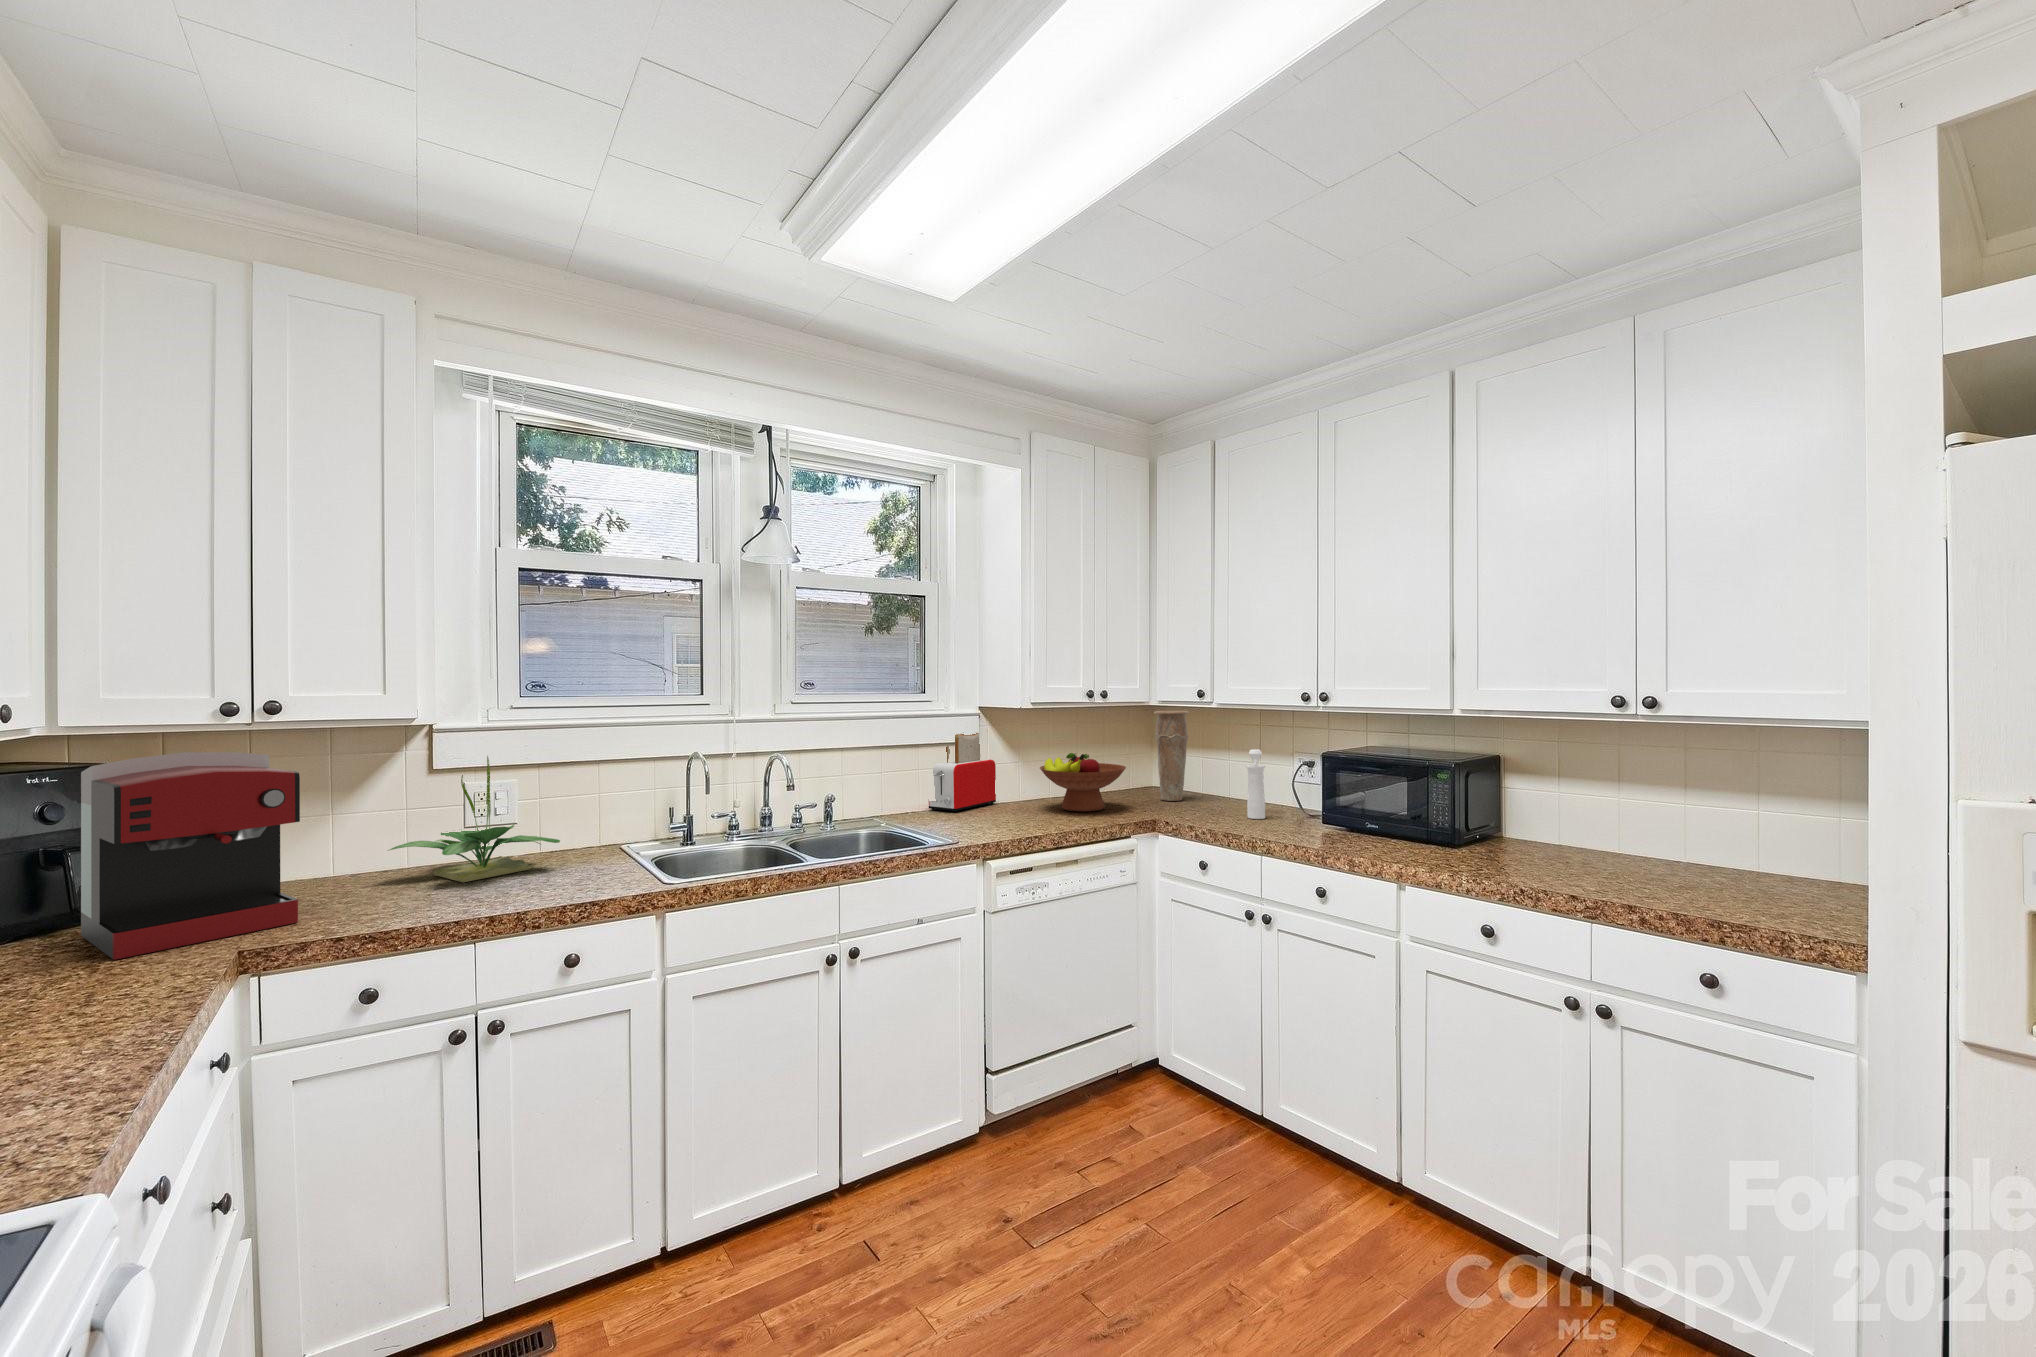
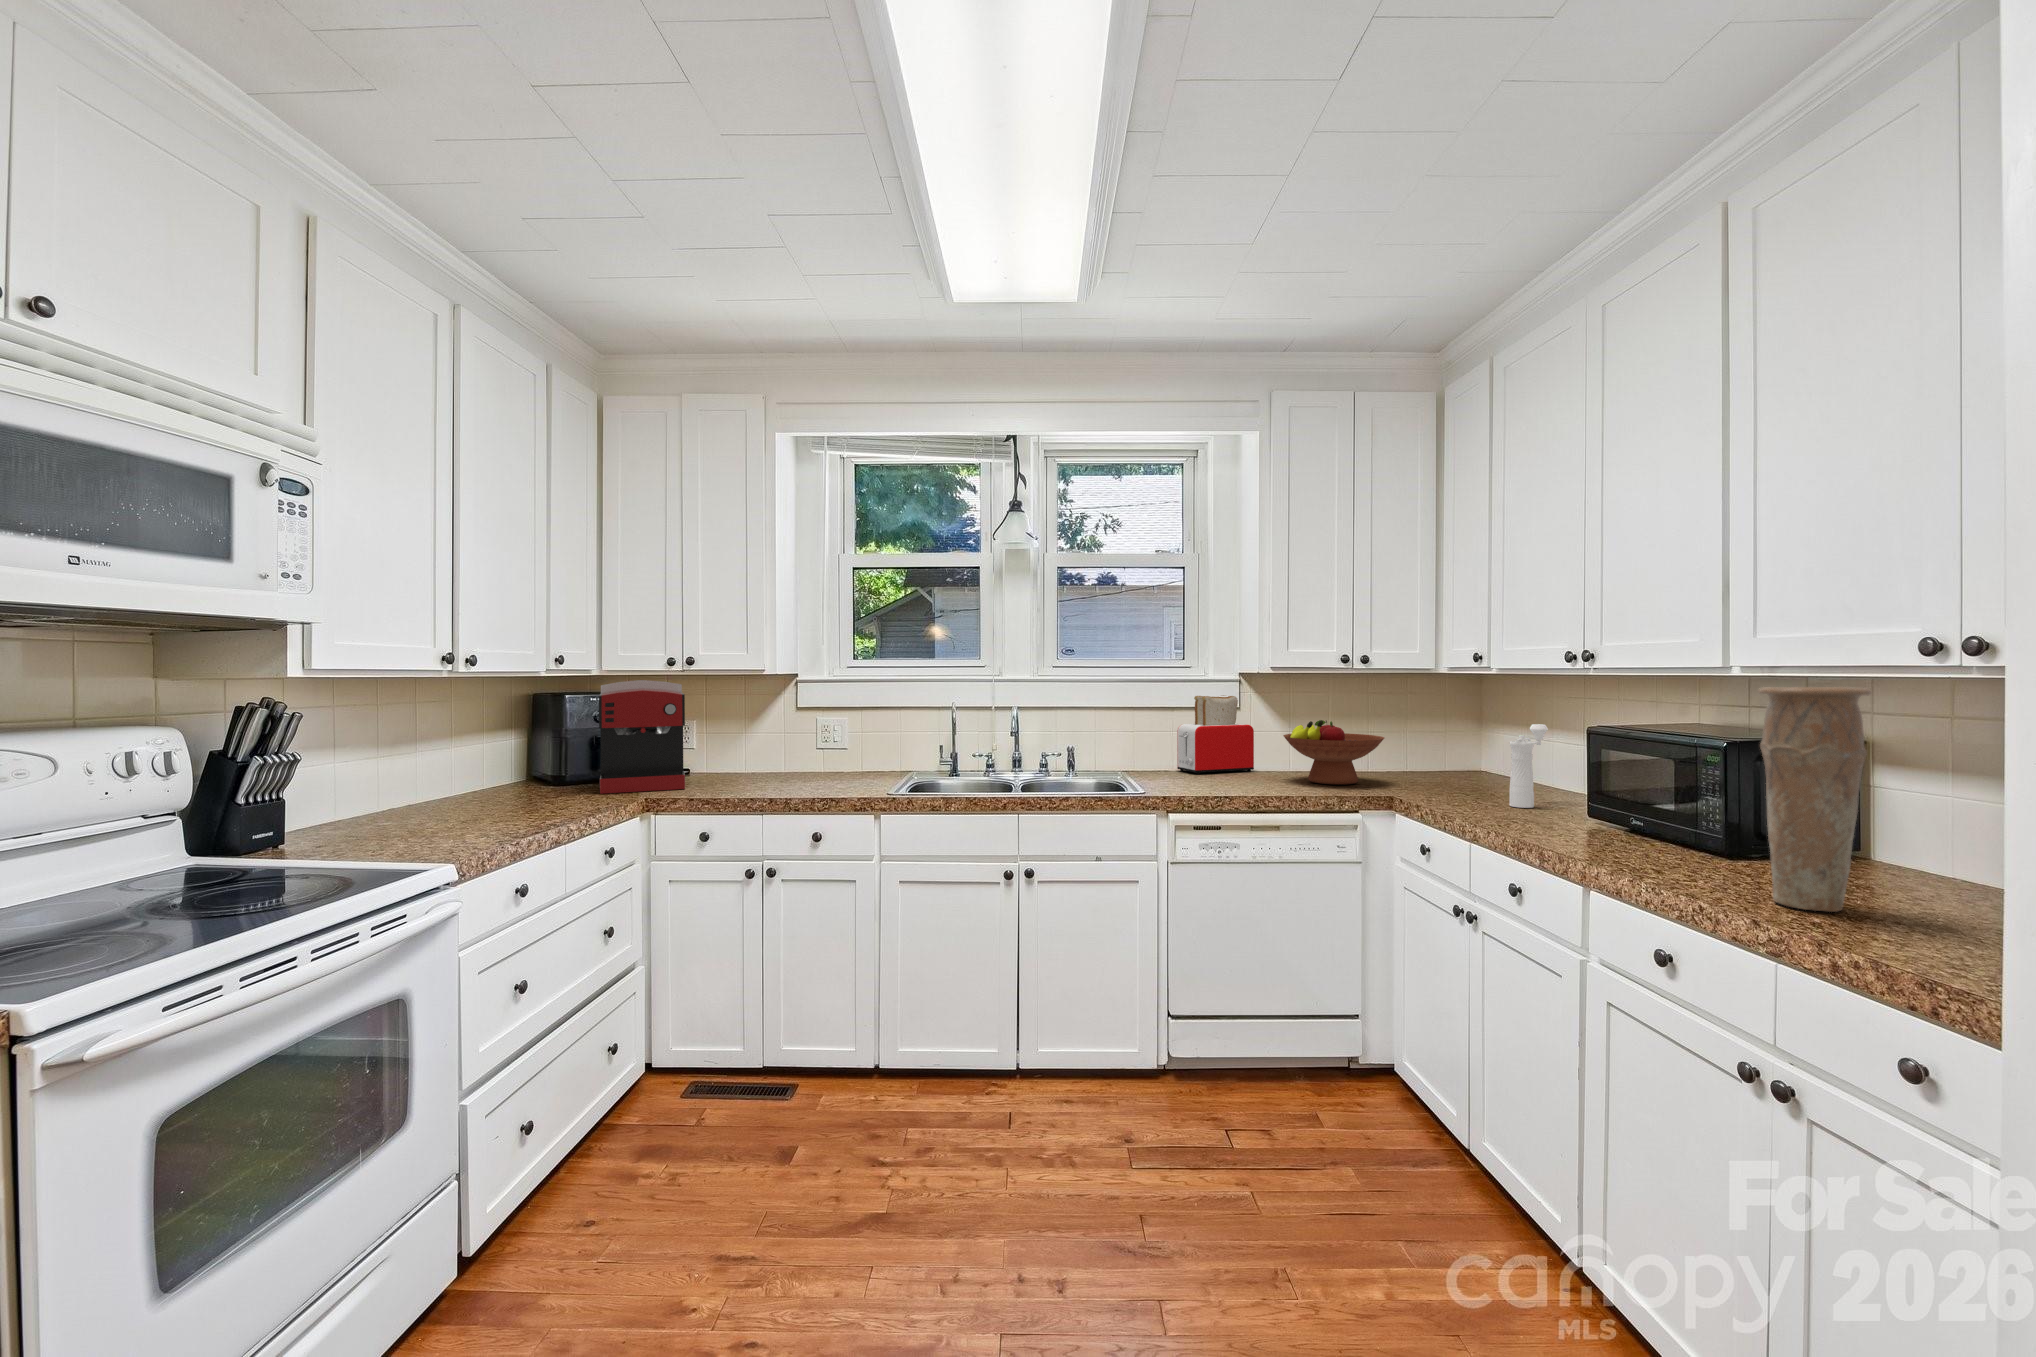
vase: present [1154,711,1189,801] -> present [1758,687,1871,912]
potted plant: present [390,756,560,882] -> none [748,693,845,781]

